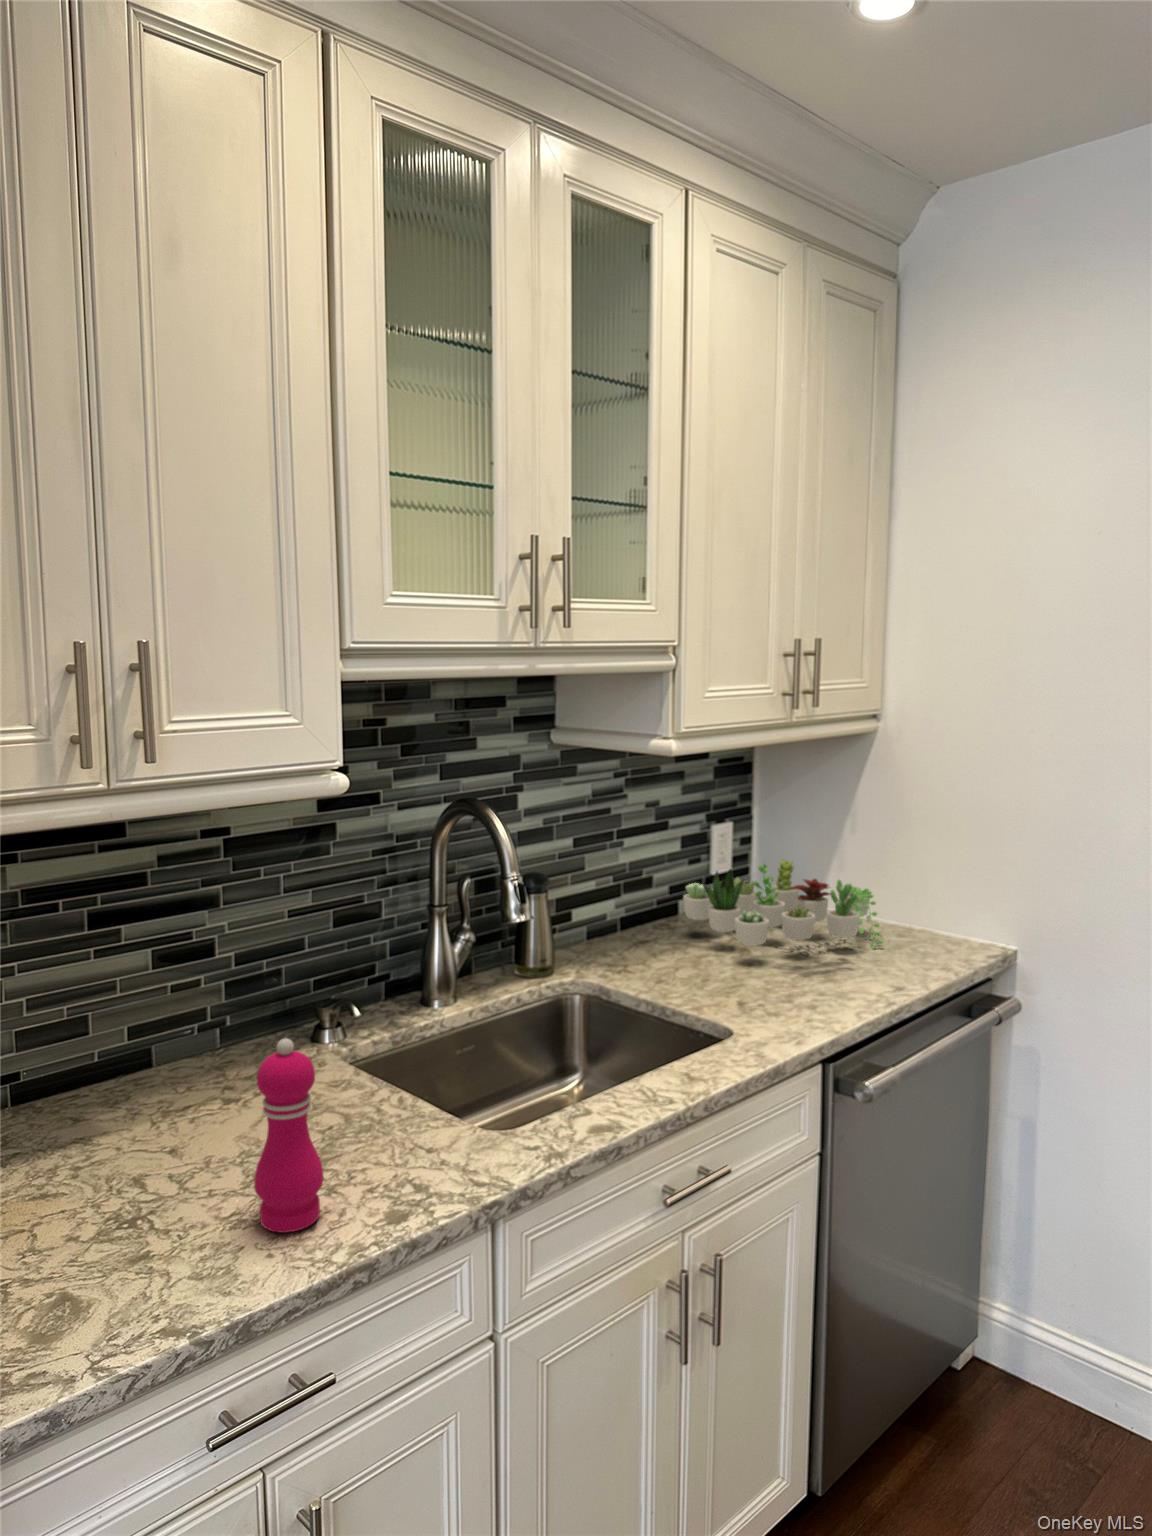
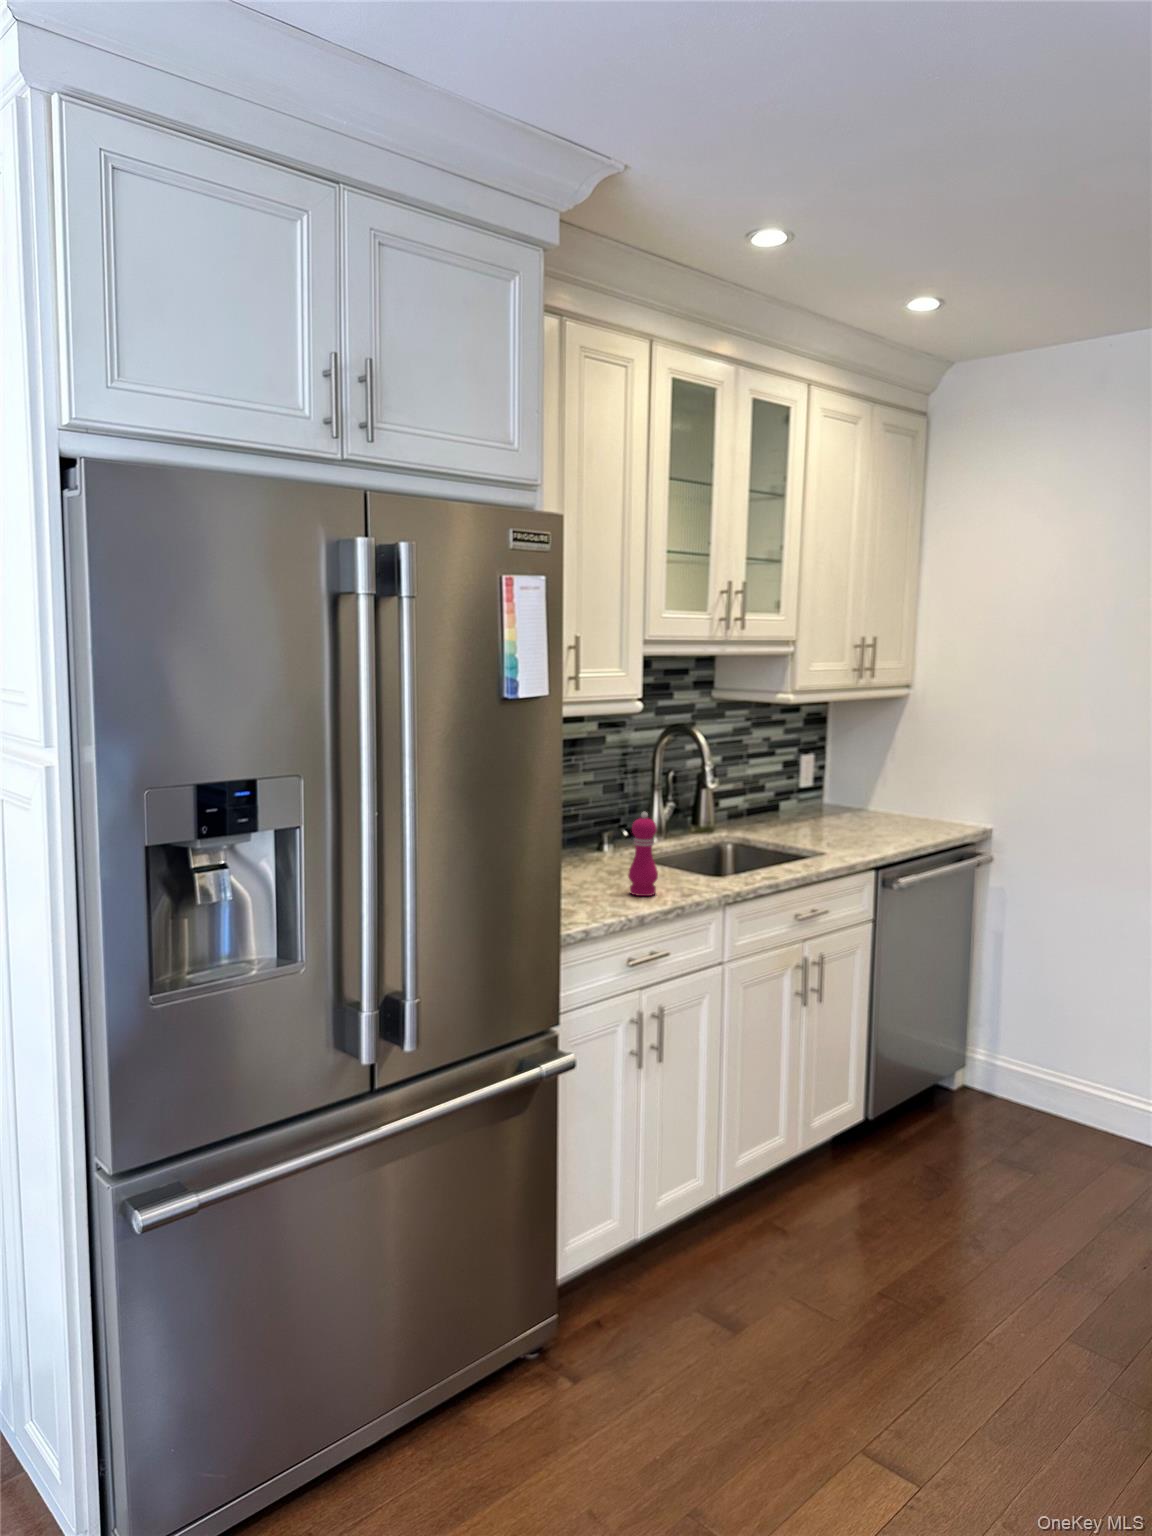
succulent plant: present [683,860,883,957] -> none [787,770,911,826]

